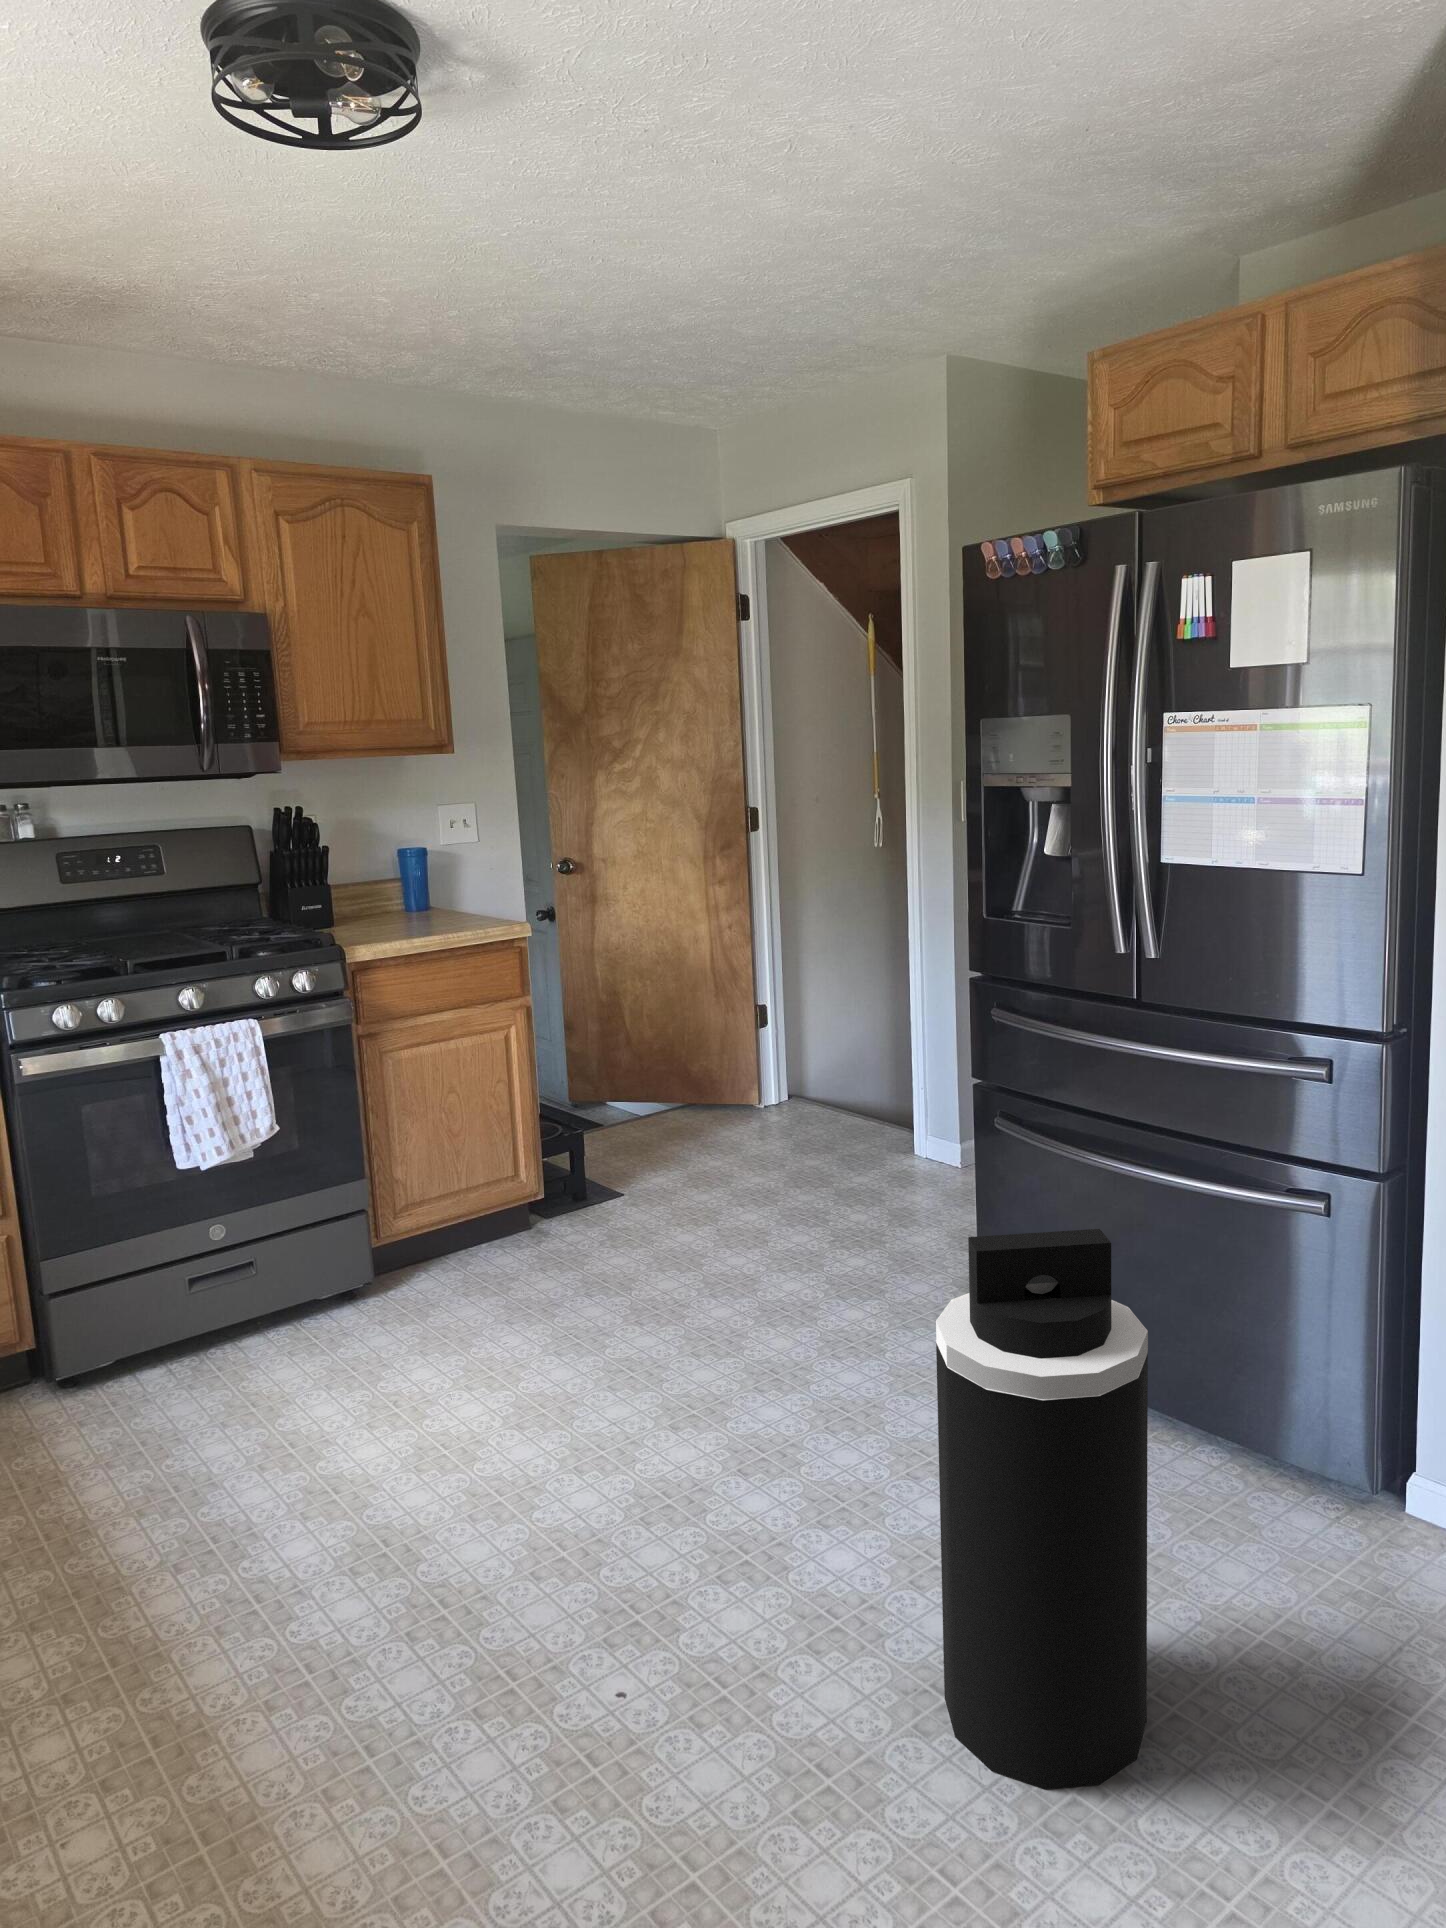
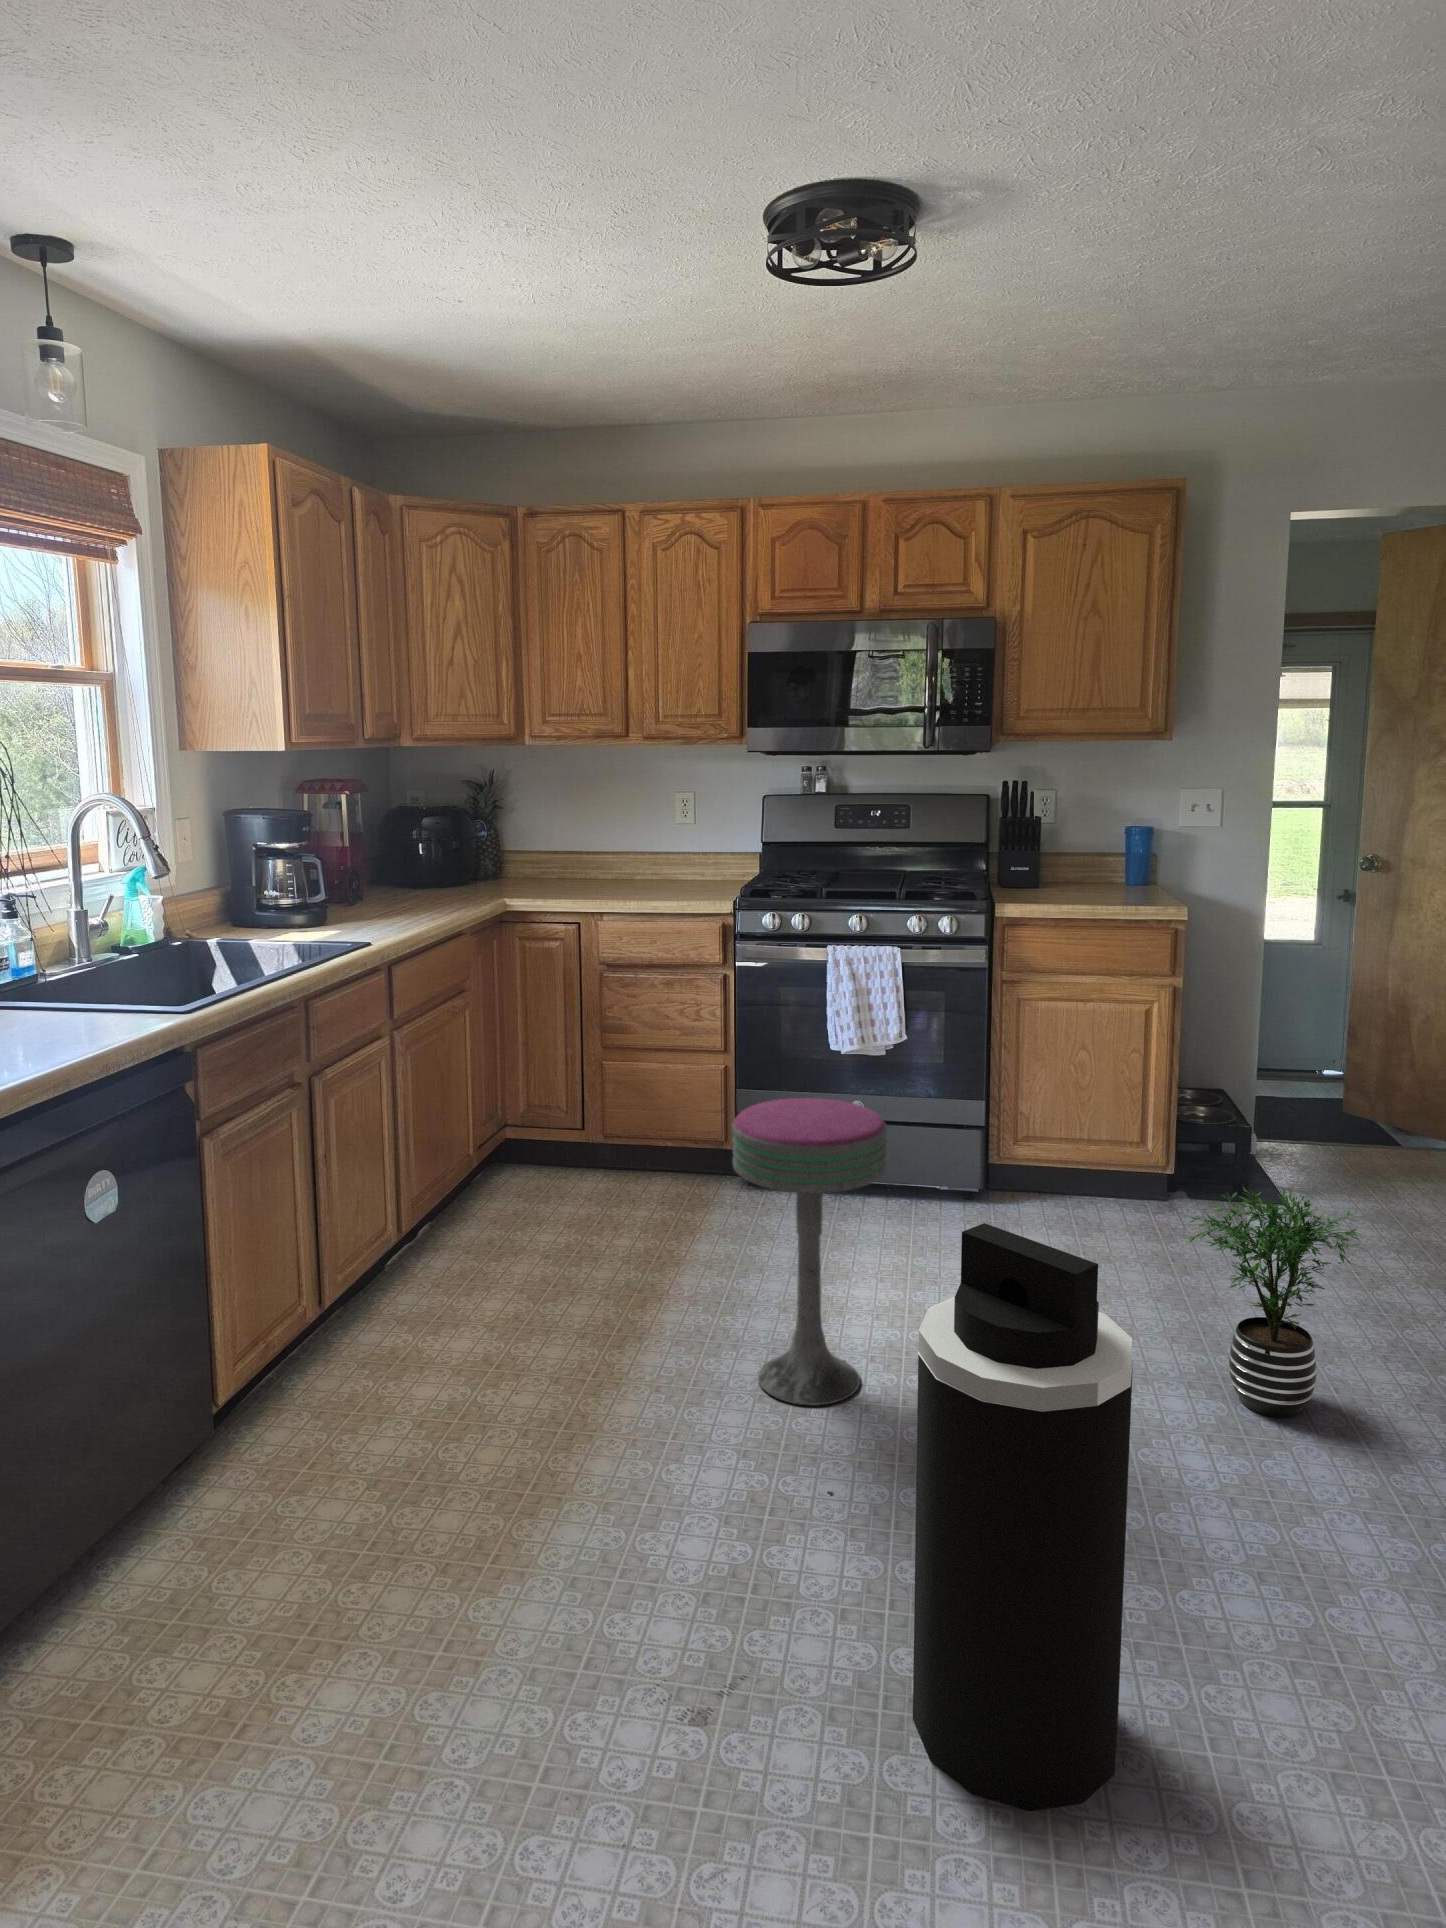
potted plant: none [732,1152,878,1360] -> present [1188,1187,1358,1417]
bar stool: none [340,1202,542,1598] -> present [733,1098,887,1406]

